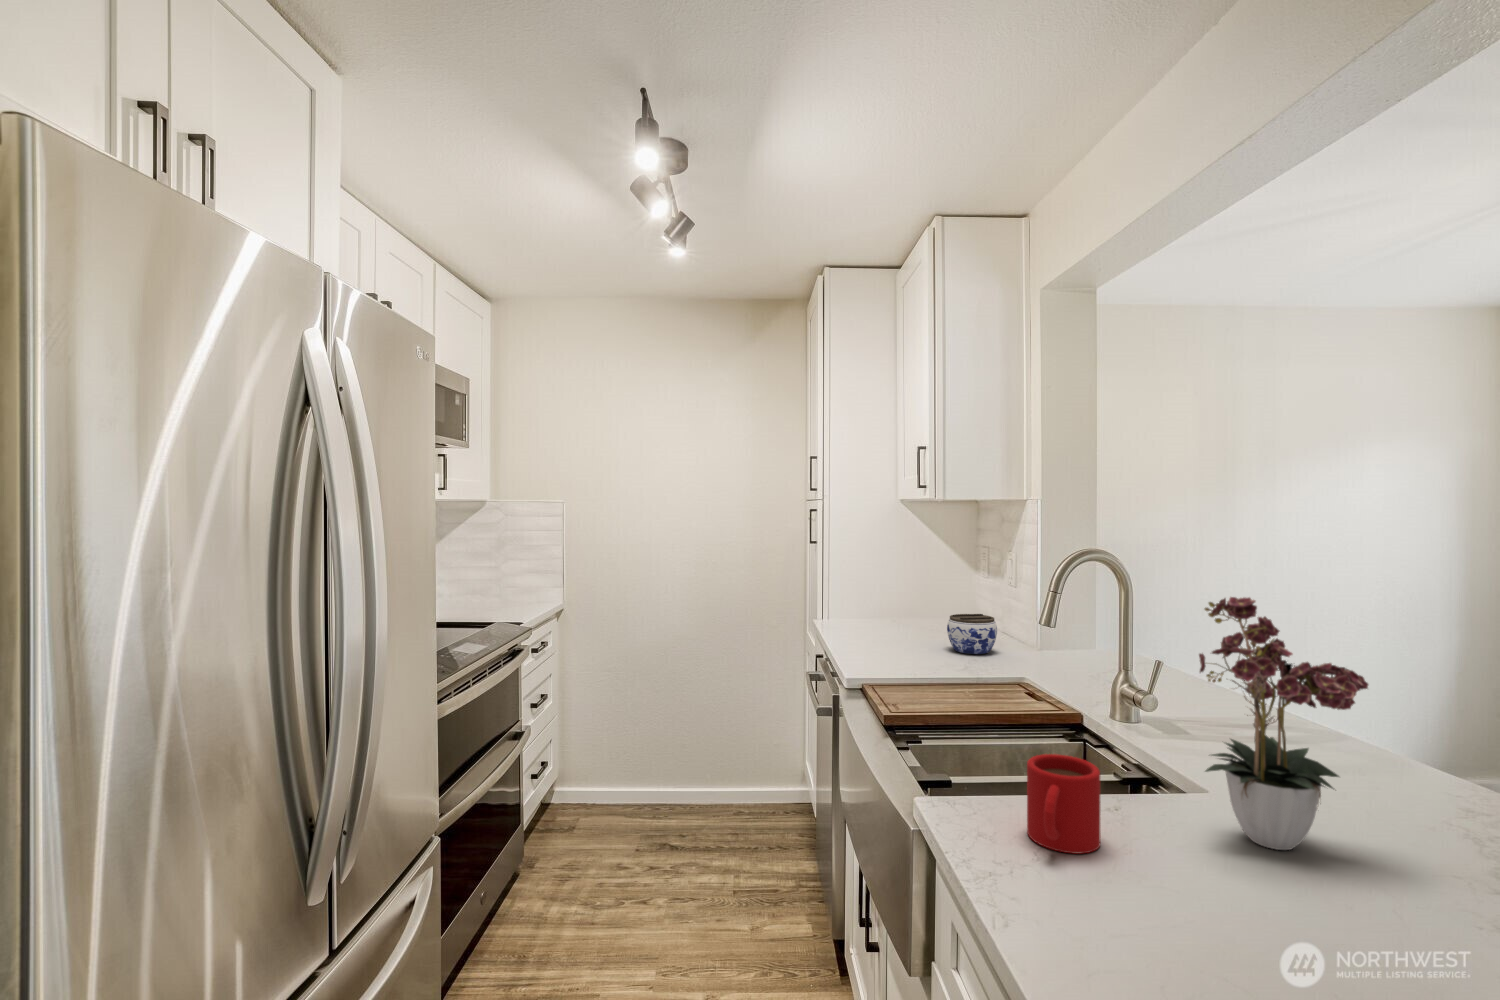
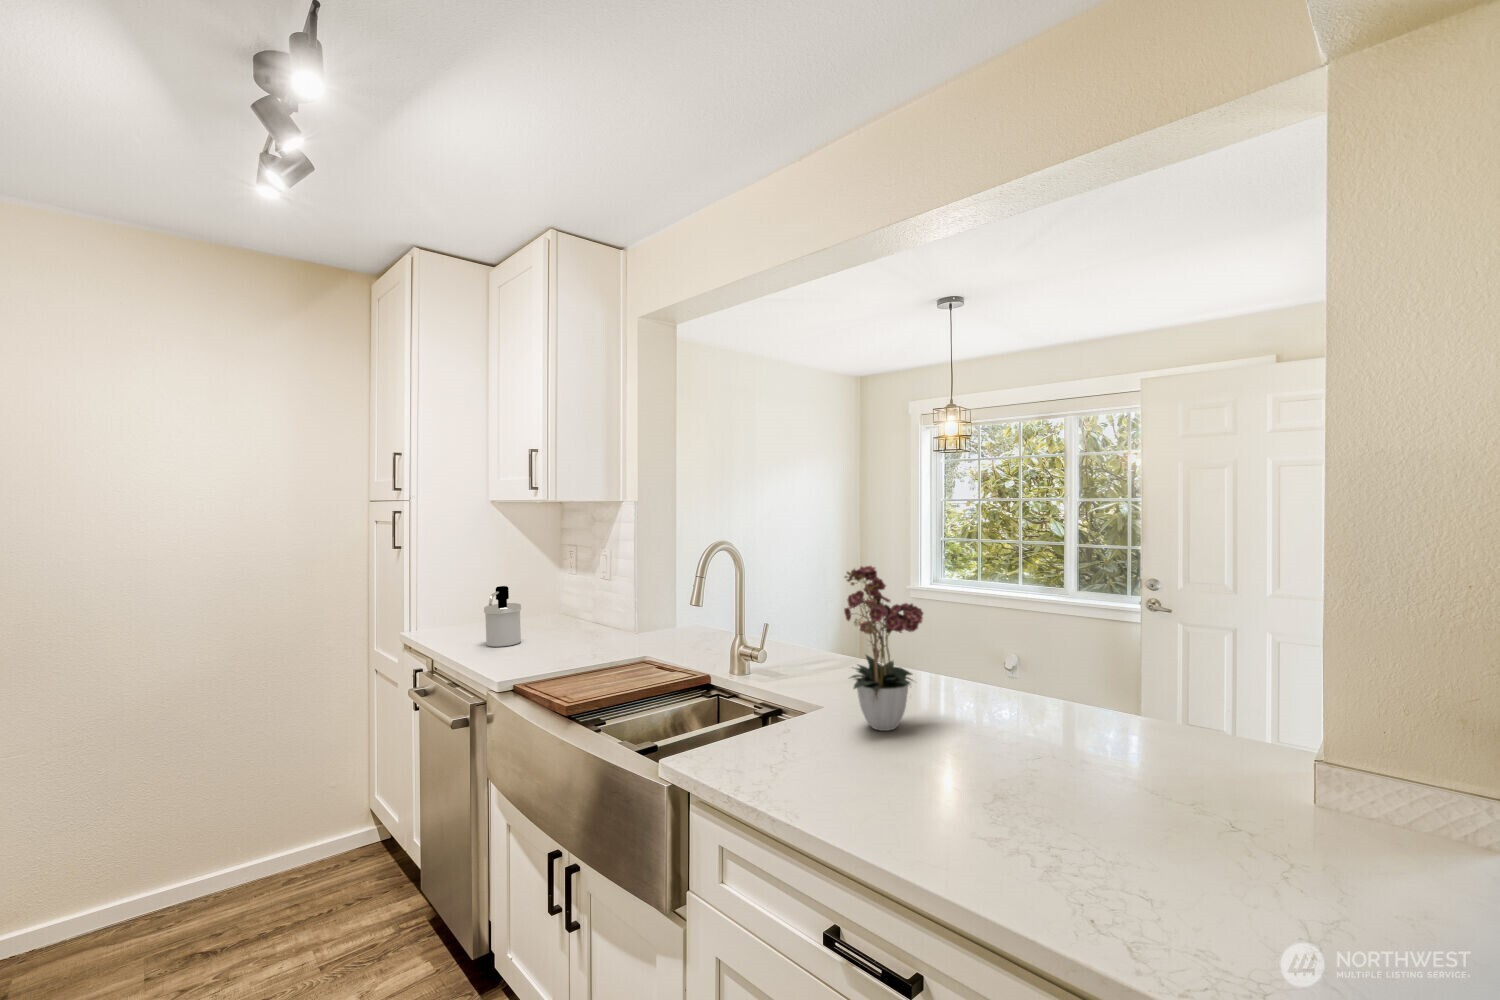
soap dispenser: none [877,578,914,640] -> present [484,586,521,647]
jar: present [947,614,997,654] -> none [560,609,604,647]
mug: present [1027,754,1100,854] -> none [753,700,807,773]

